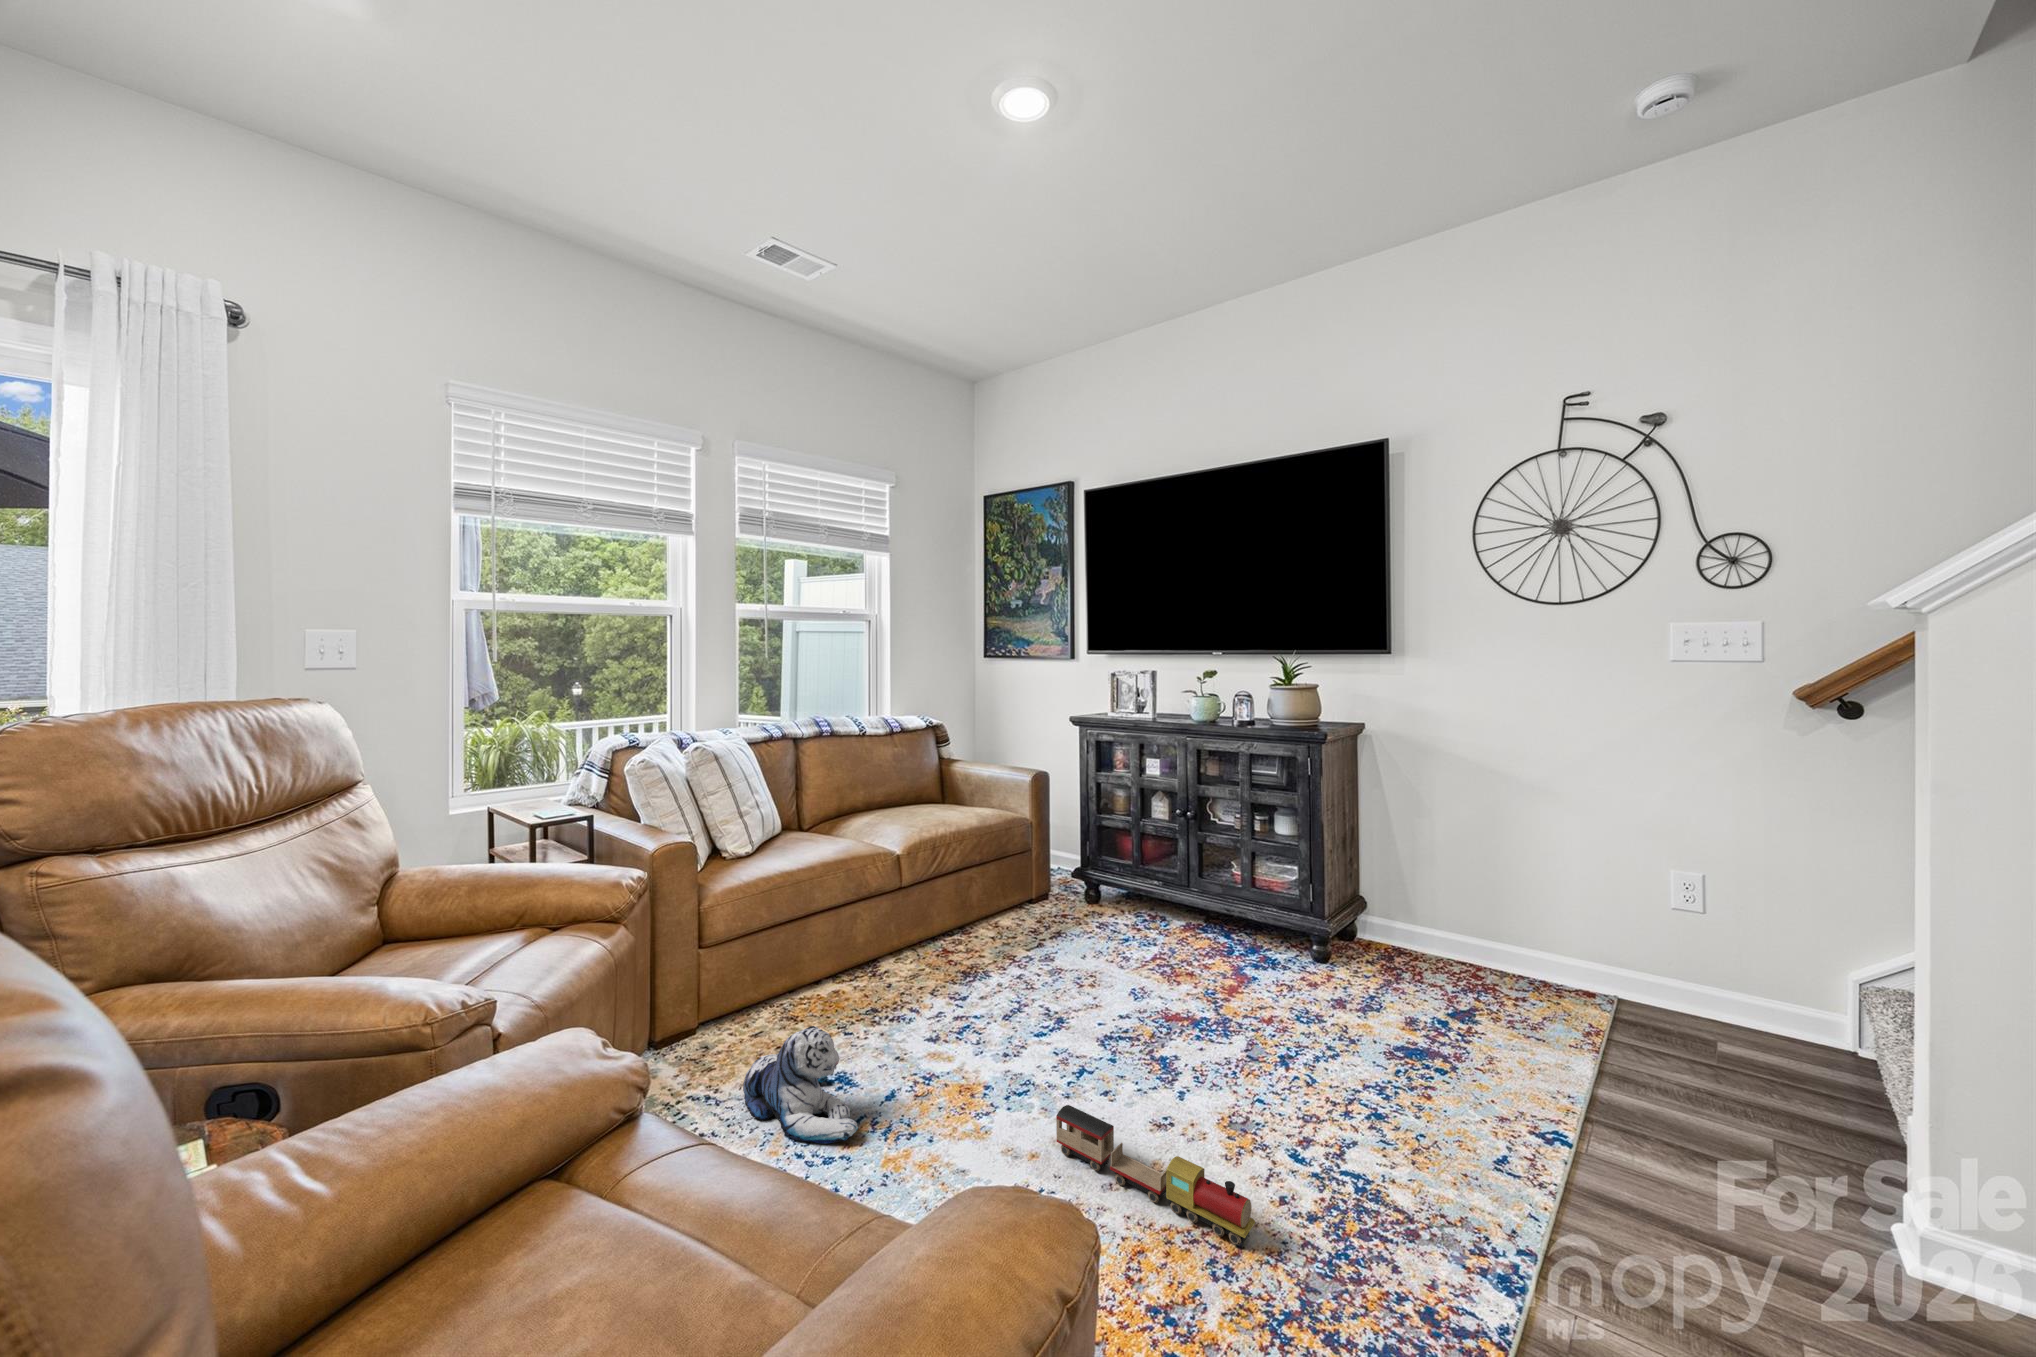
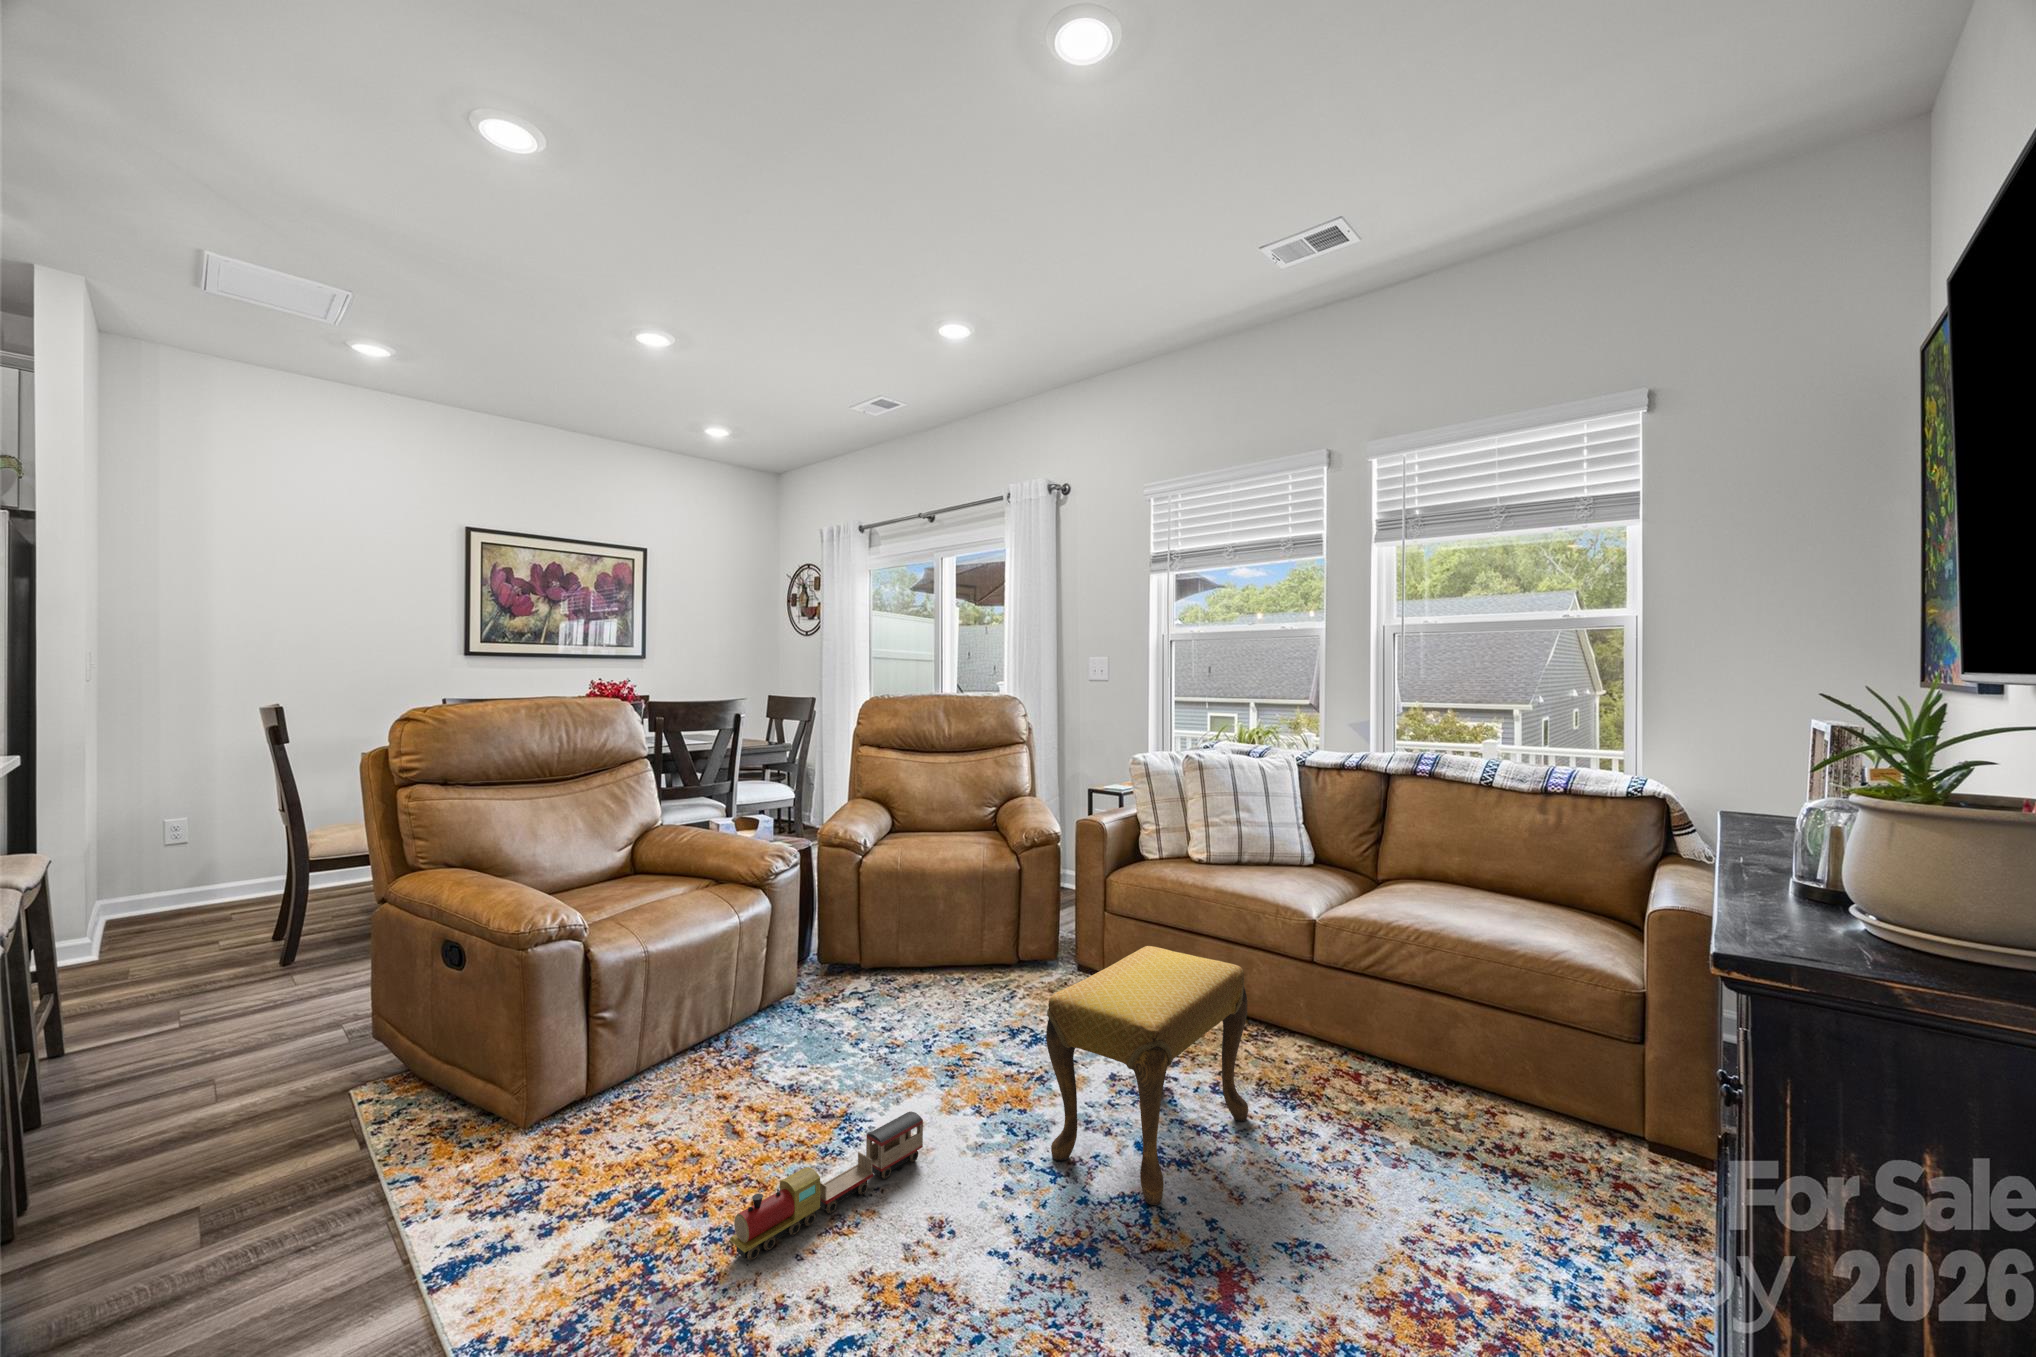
footstool: none [942,878,1115,1069] -> present [1046,946,1248,1205]
plush toy: present [743,1026,858,1143] -> none [941,962,1040,1052]

